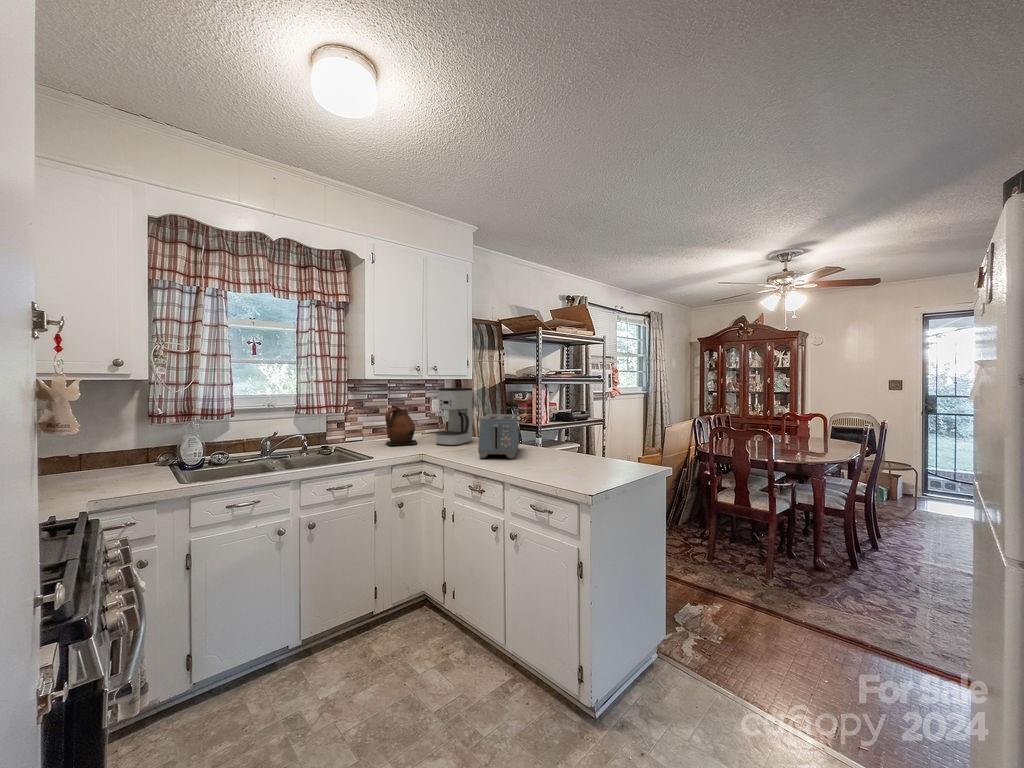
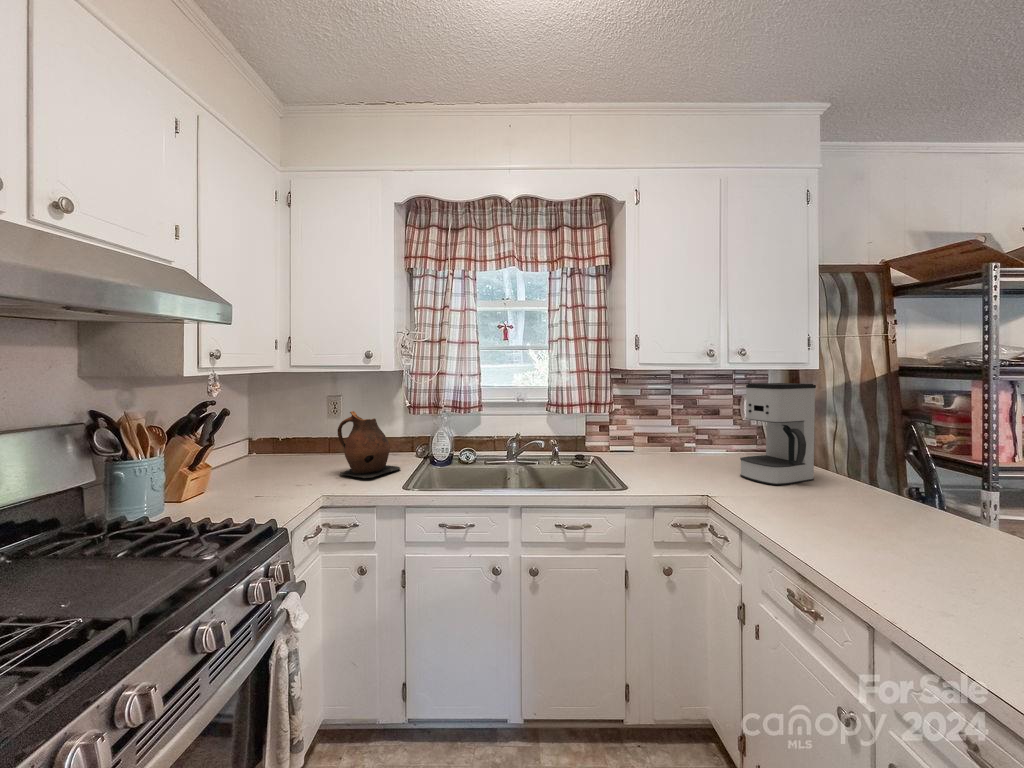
ceramic pitcher: present [385,405,417,445] -> present [338,411,400,479]
toaster: present [478,414,519,458] -> none [817,438,934,552]

